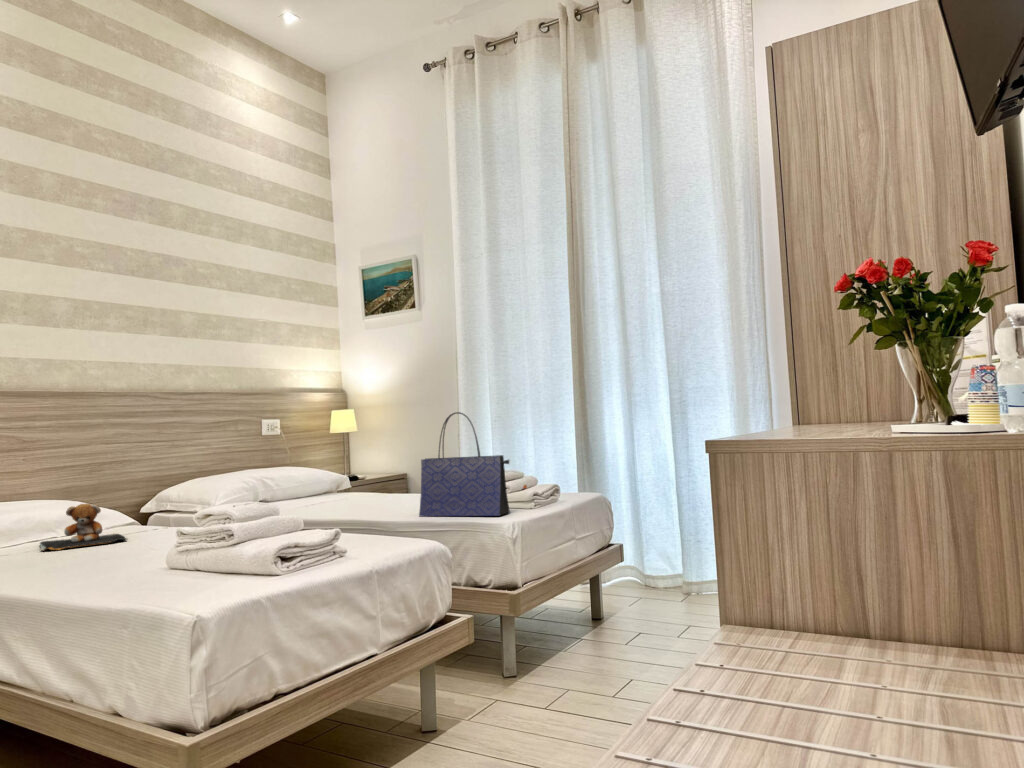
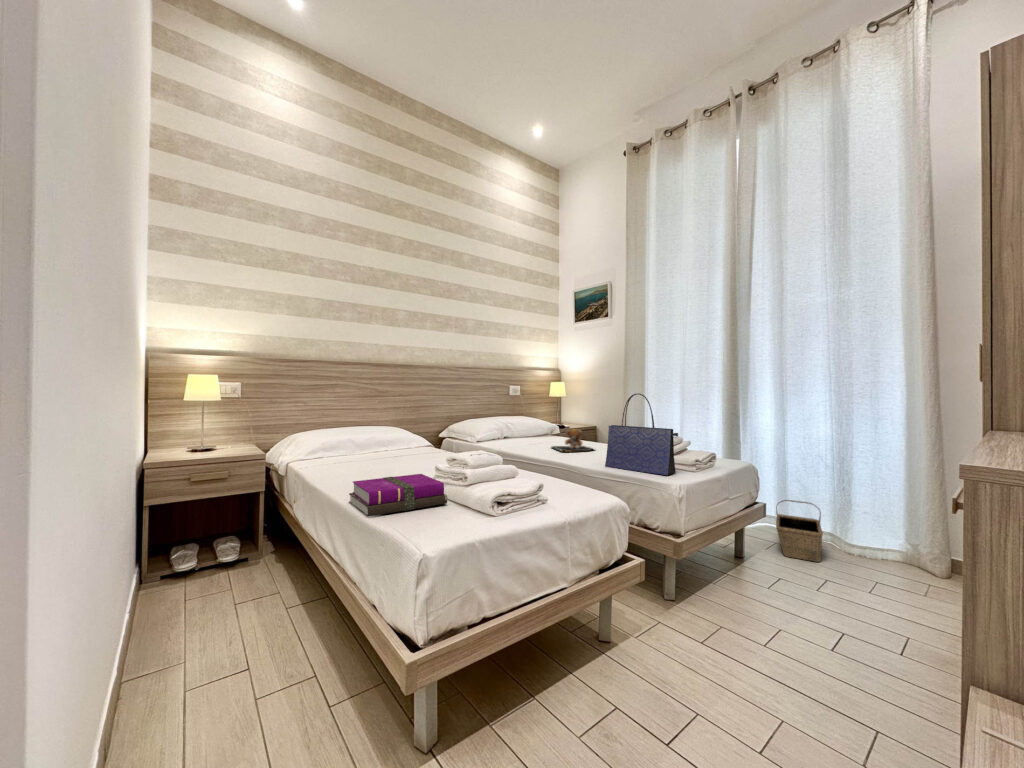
teddy bear: present [40,504,127,550] -> present [552,429,593,452]
basket: none [637,537,686,608] -> present [776,500,823,562]
notebook: none [47,541,205,597] -> present [349,474,447,517]

